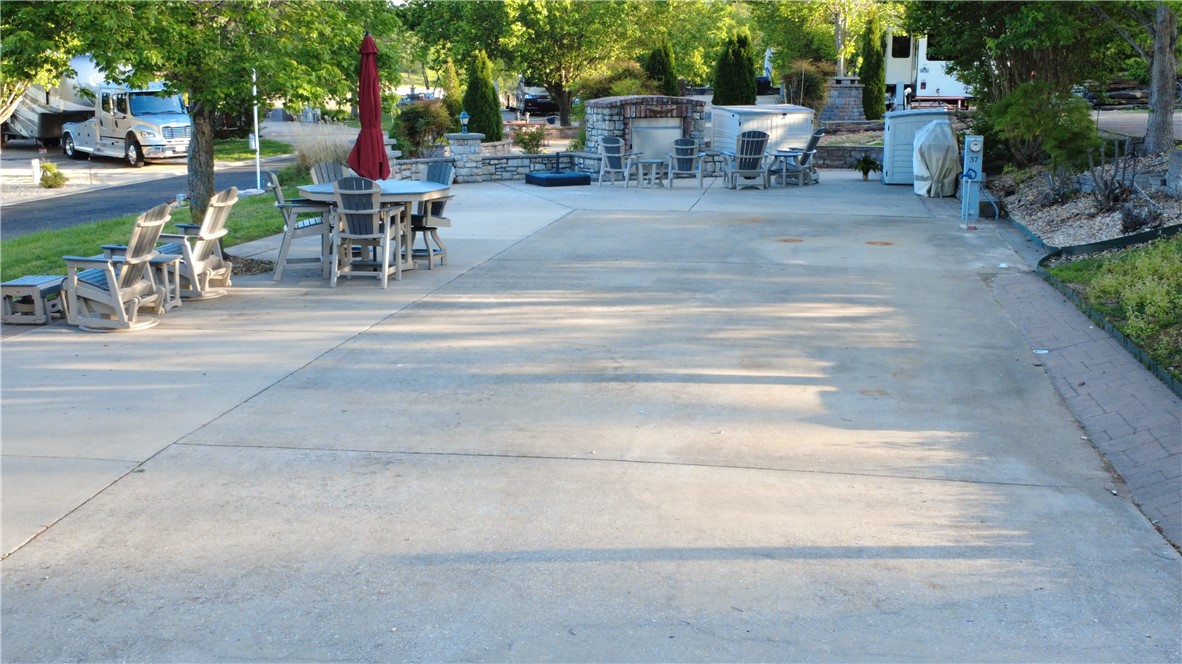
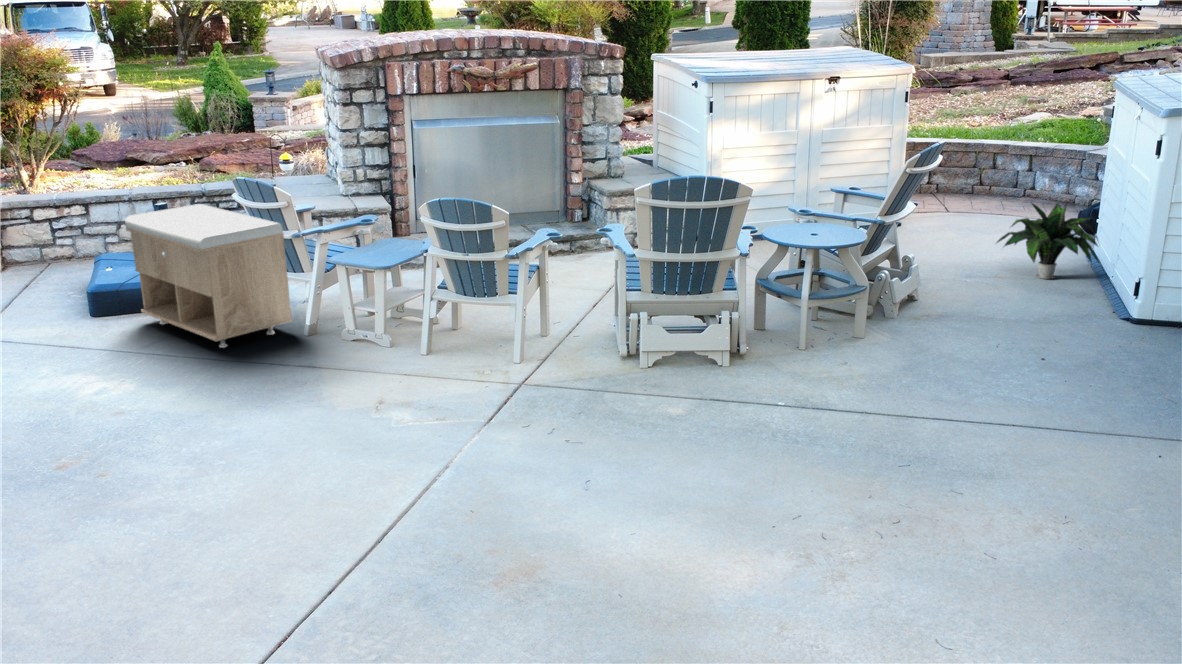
storage bench: none [562,148,618,189] -> present [125,204,292,348]

